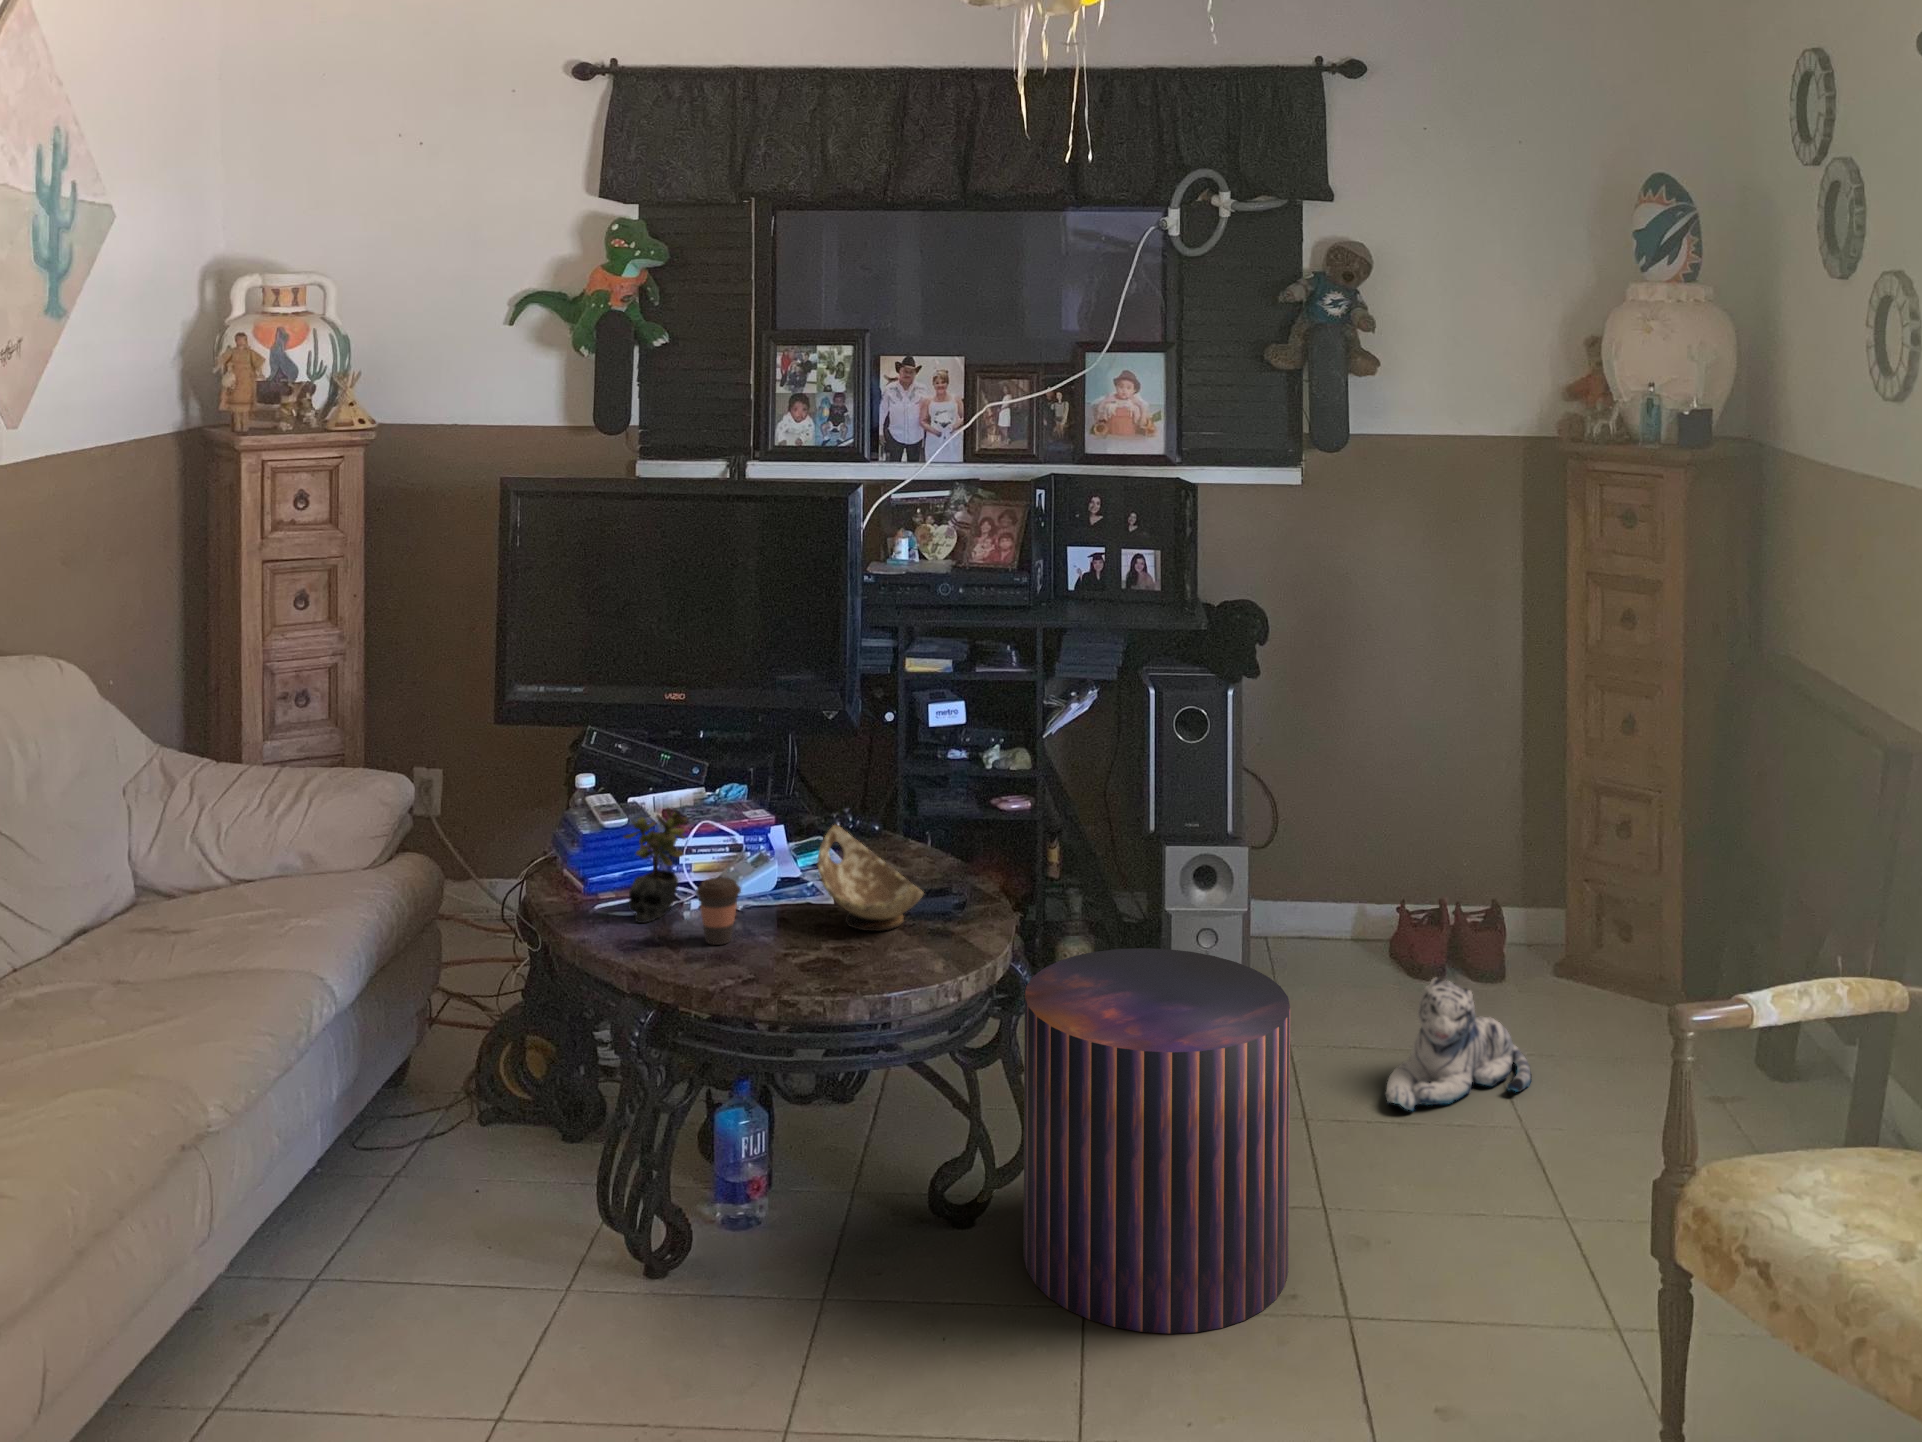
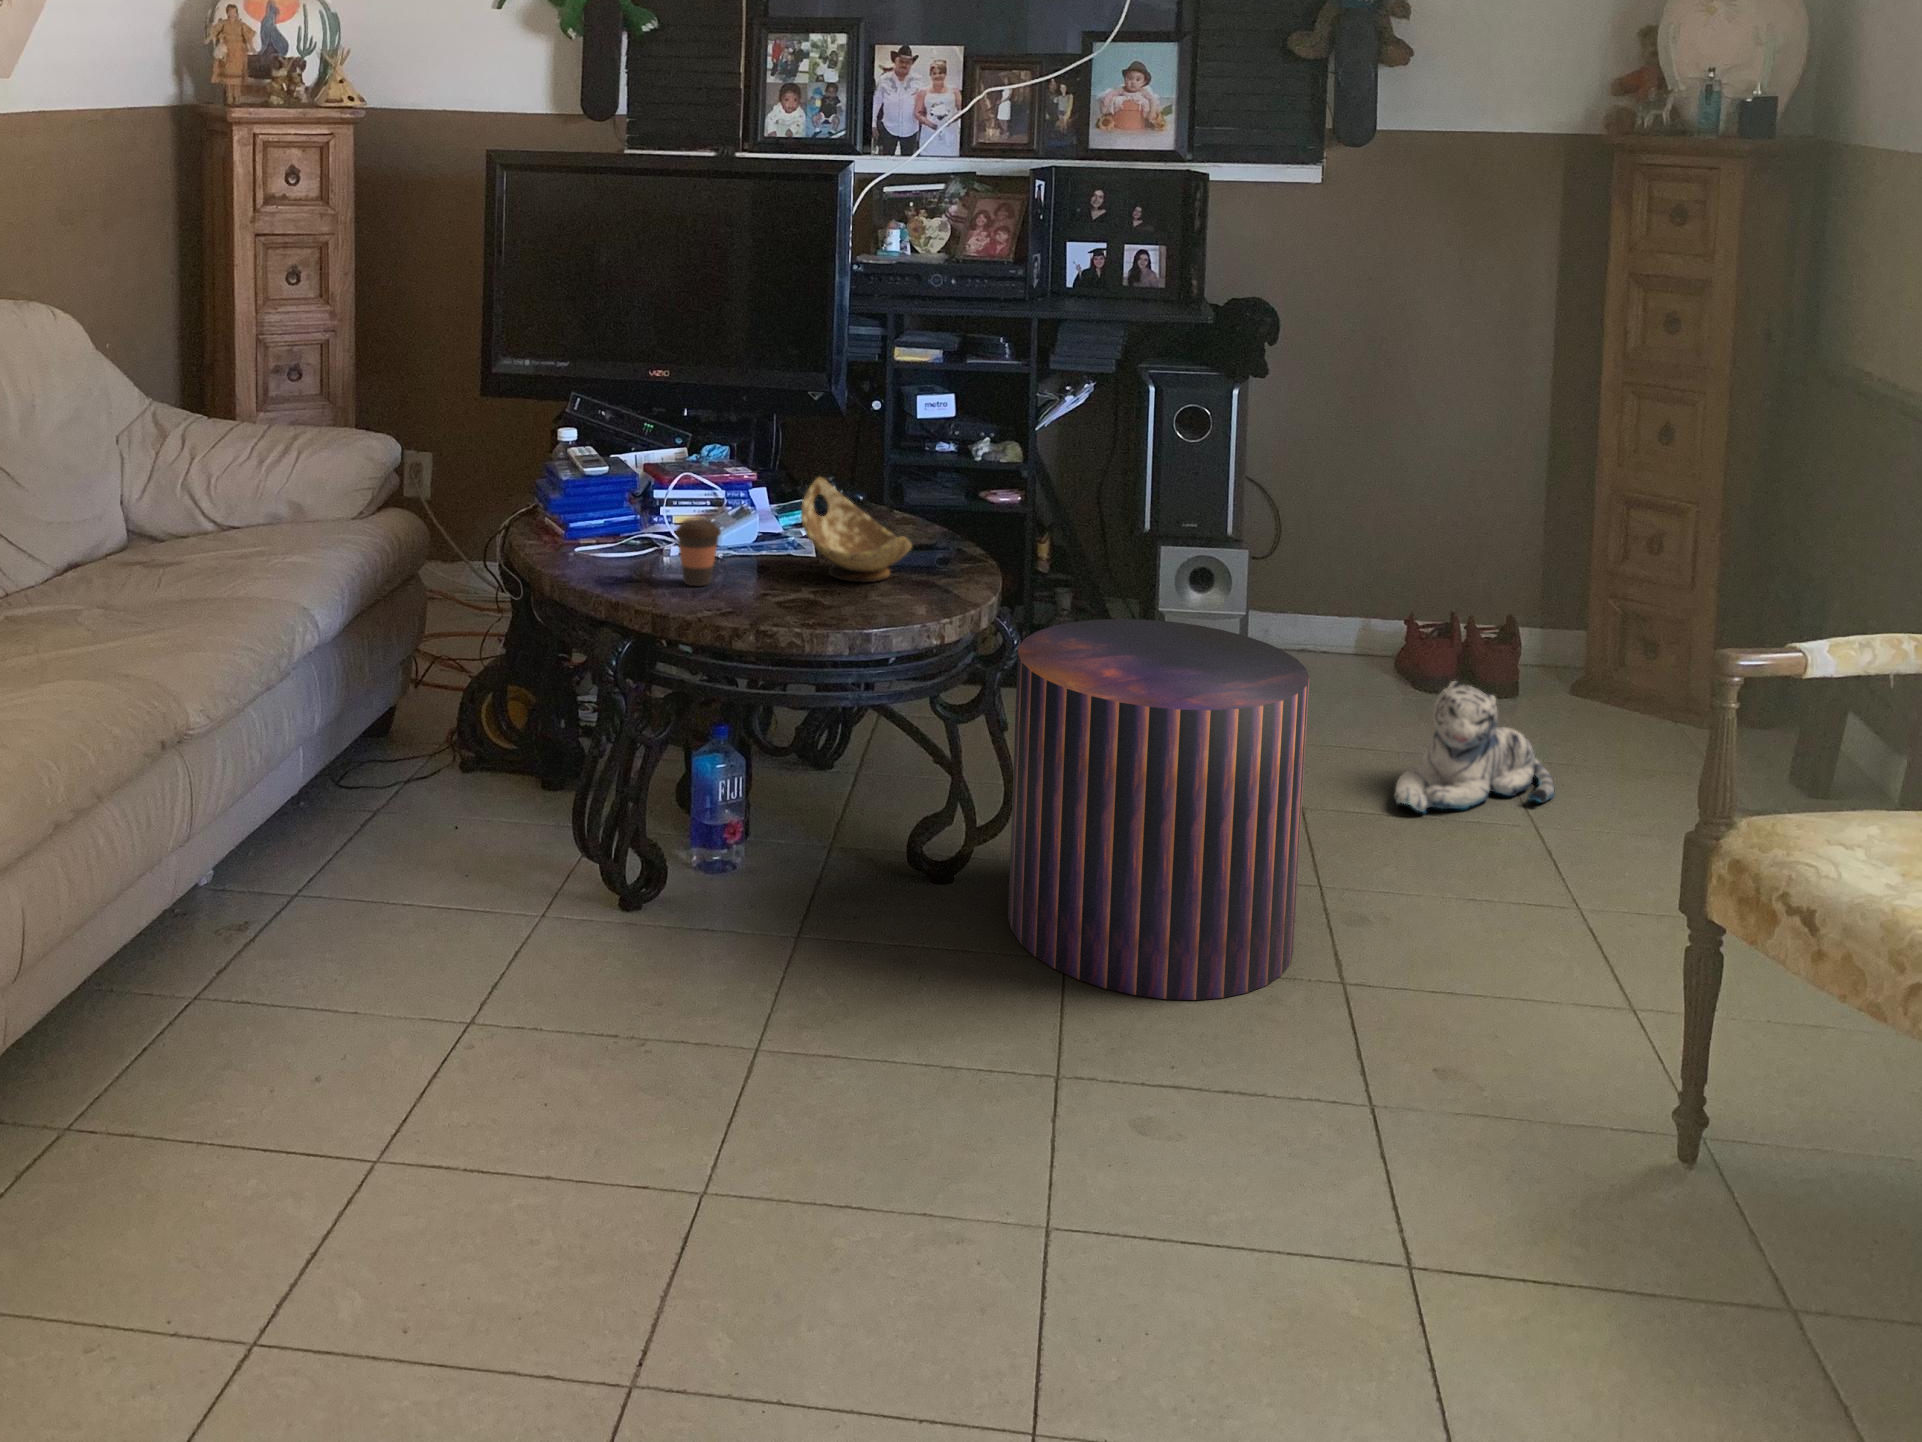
succulent plant: present [624,808,687,923] -> none [601,453,667,565]

